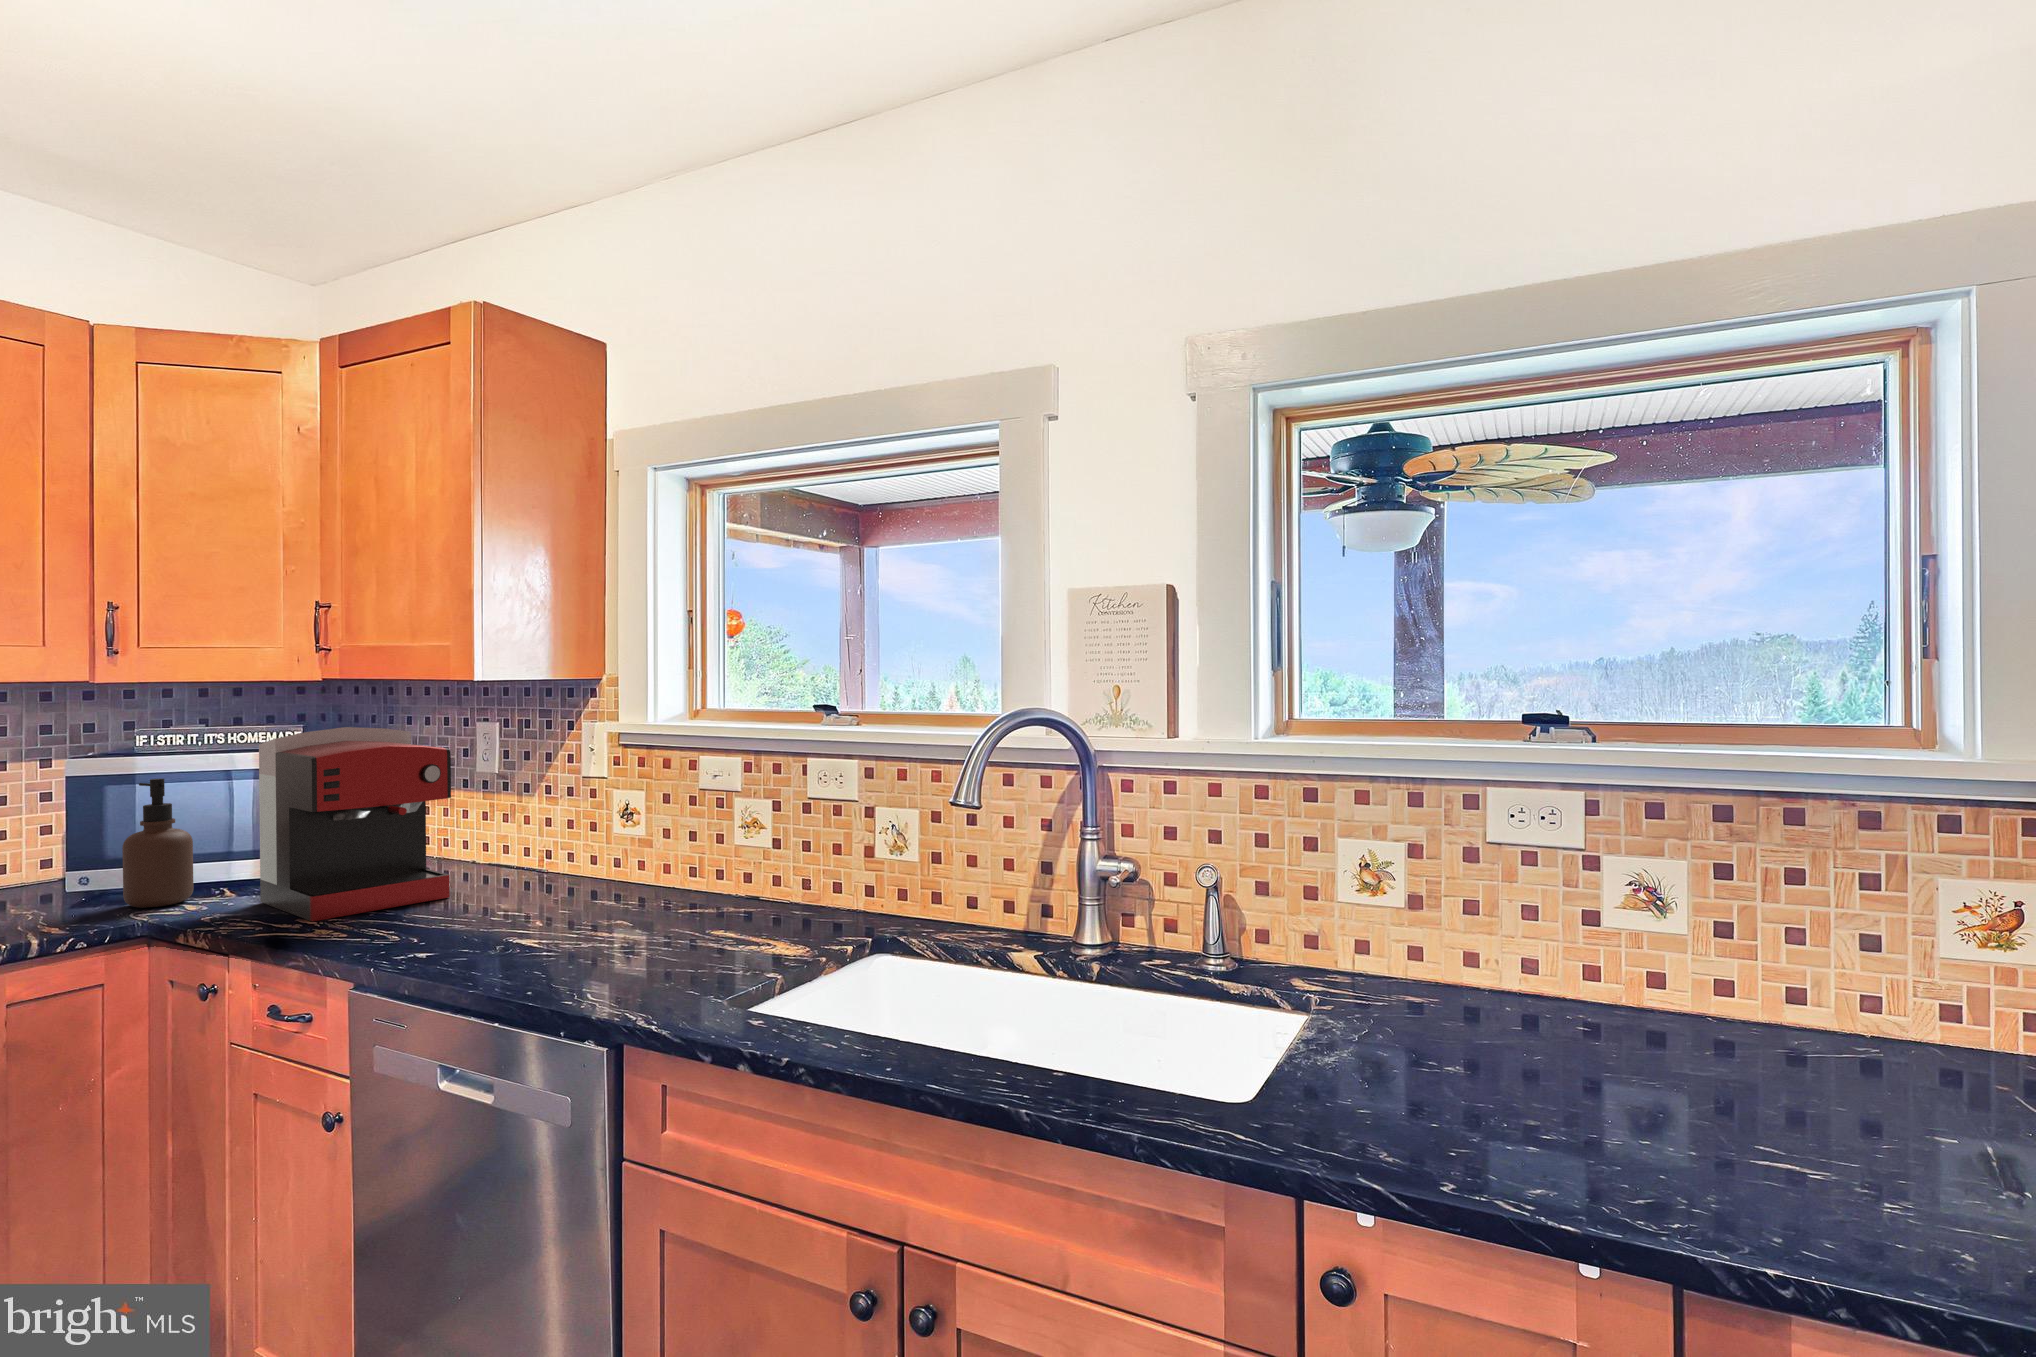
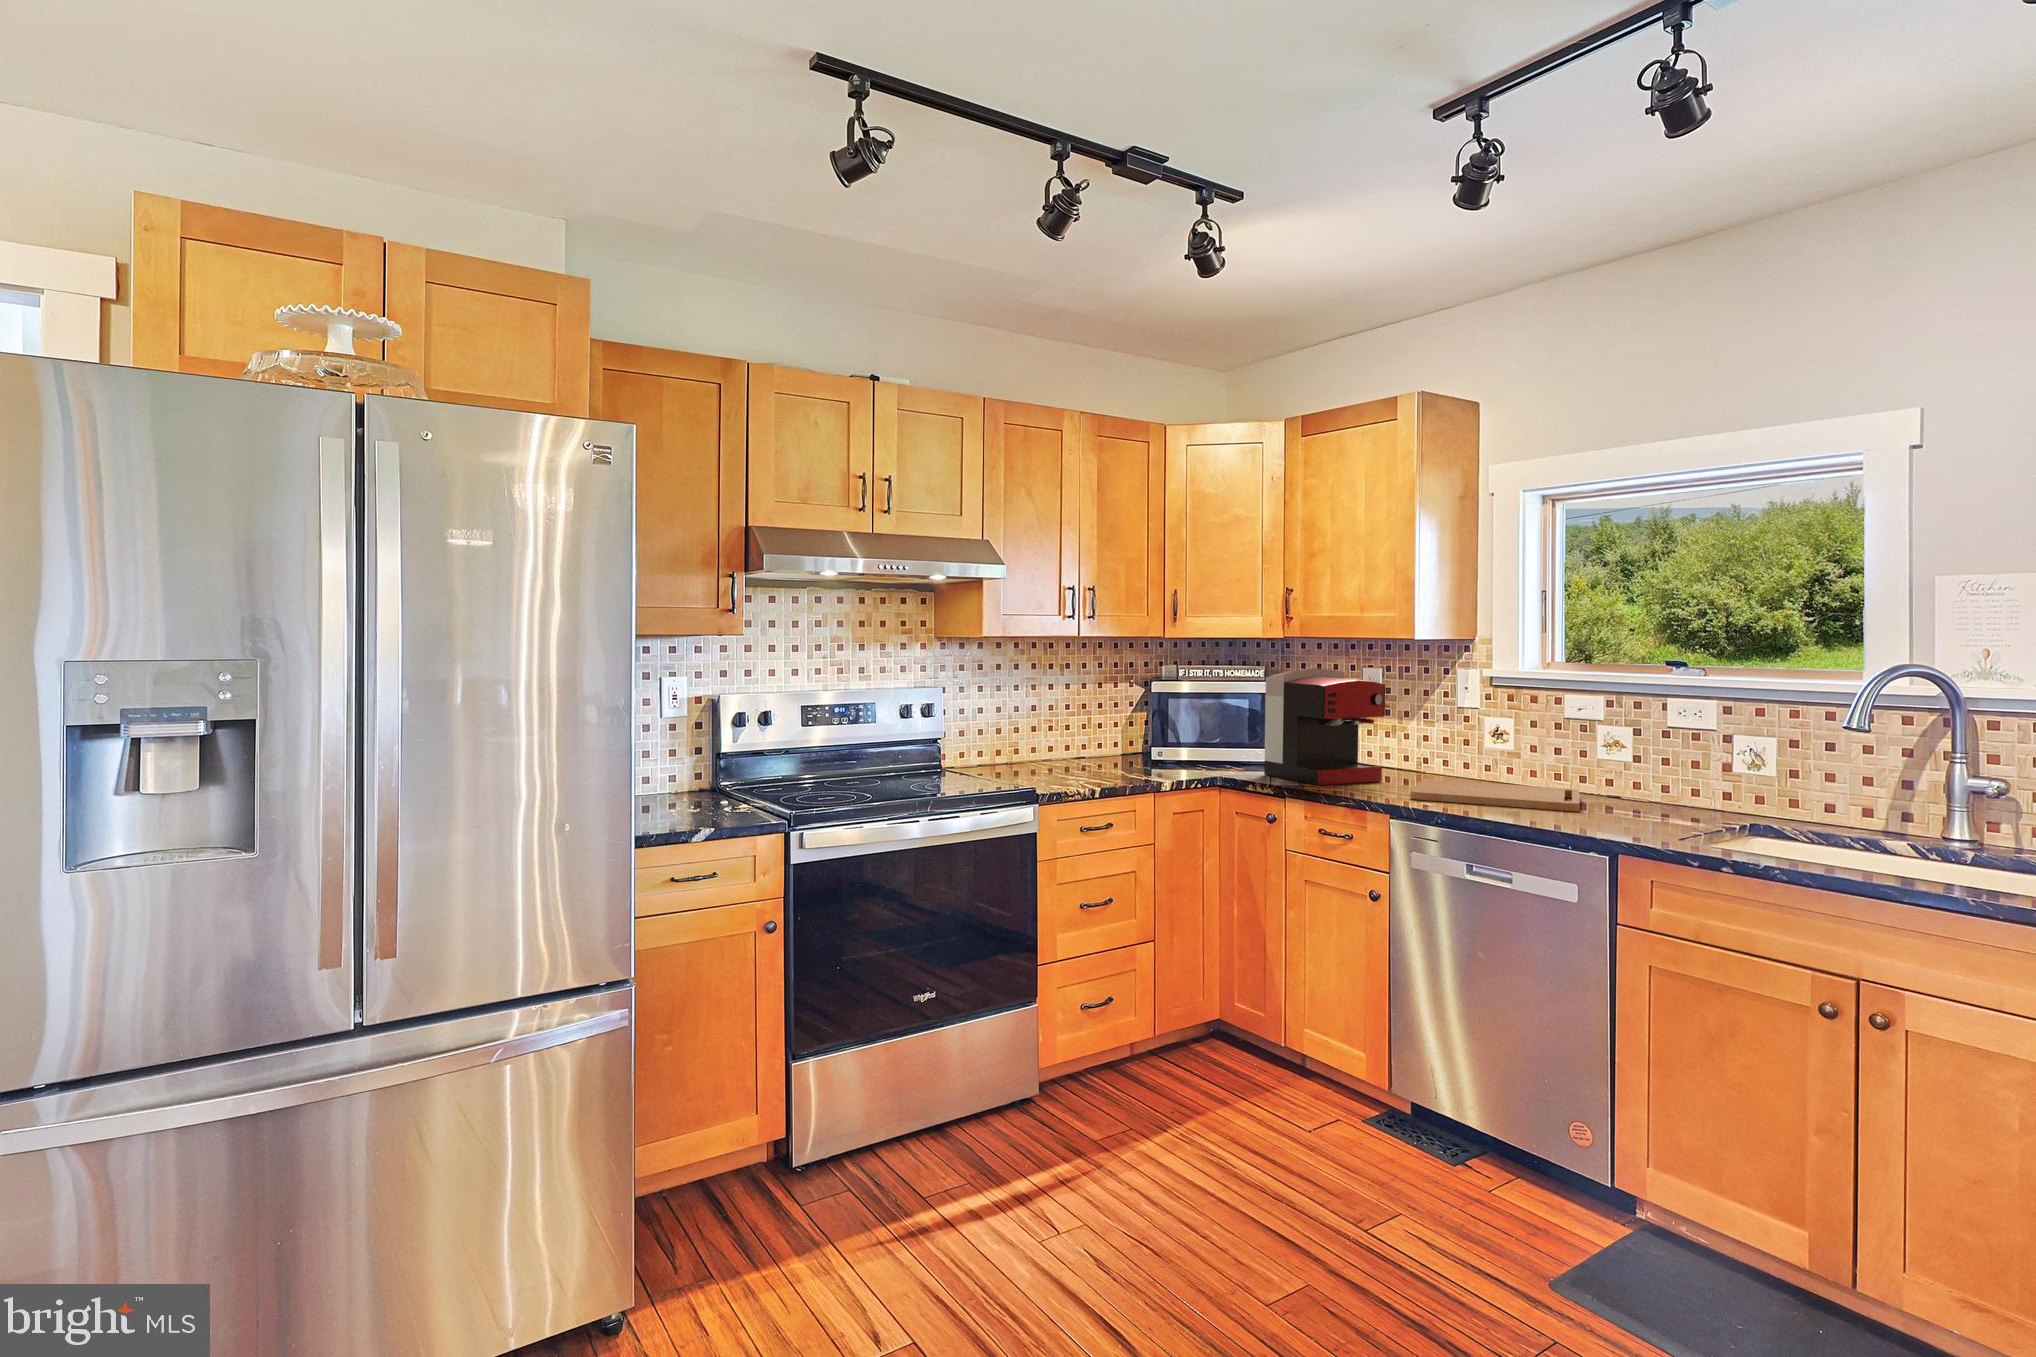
soap dispenser: present [122,779,194,908] -> none [1189,696,1222,772]
cutting board: none [422,890,707,940] -> present [1410,779,1580,811]

